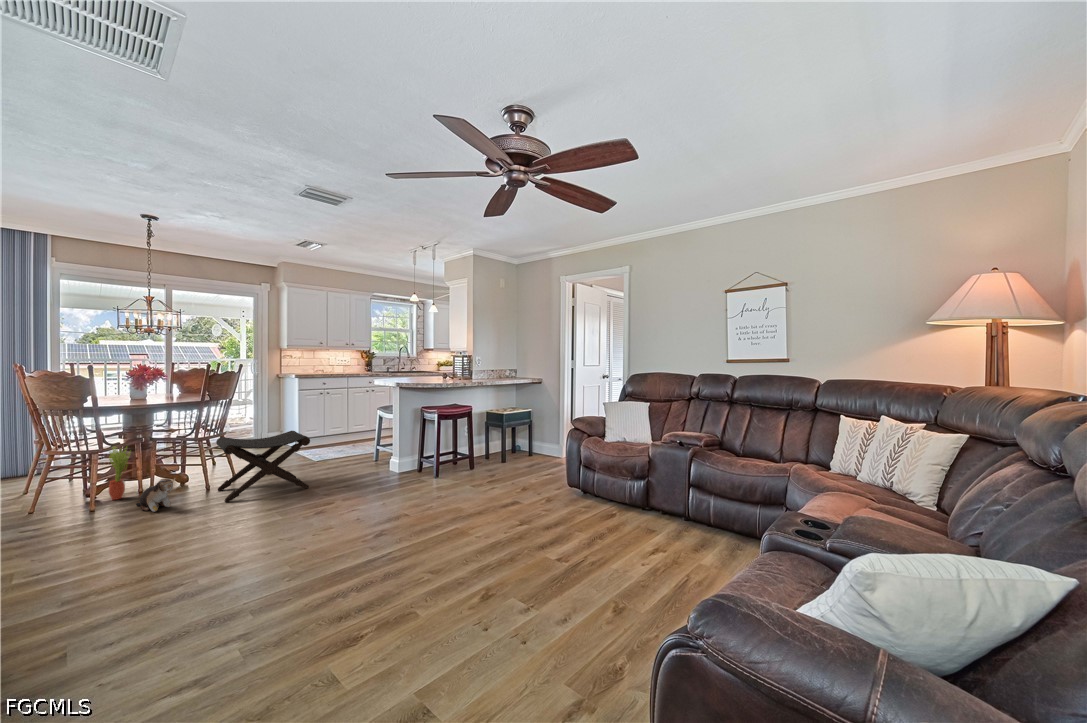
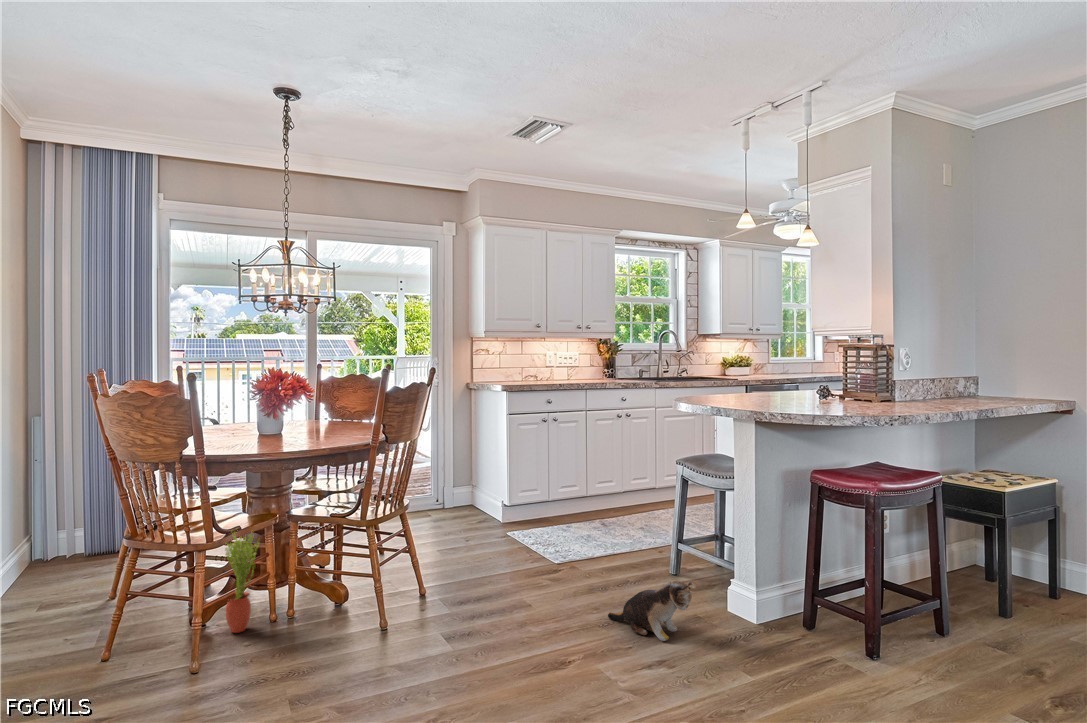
footstool: present [216,431,310,502] -> none [399,508,580,677]
plush toy: present [136,478,176,512] -> present [608,580,697,641]

